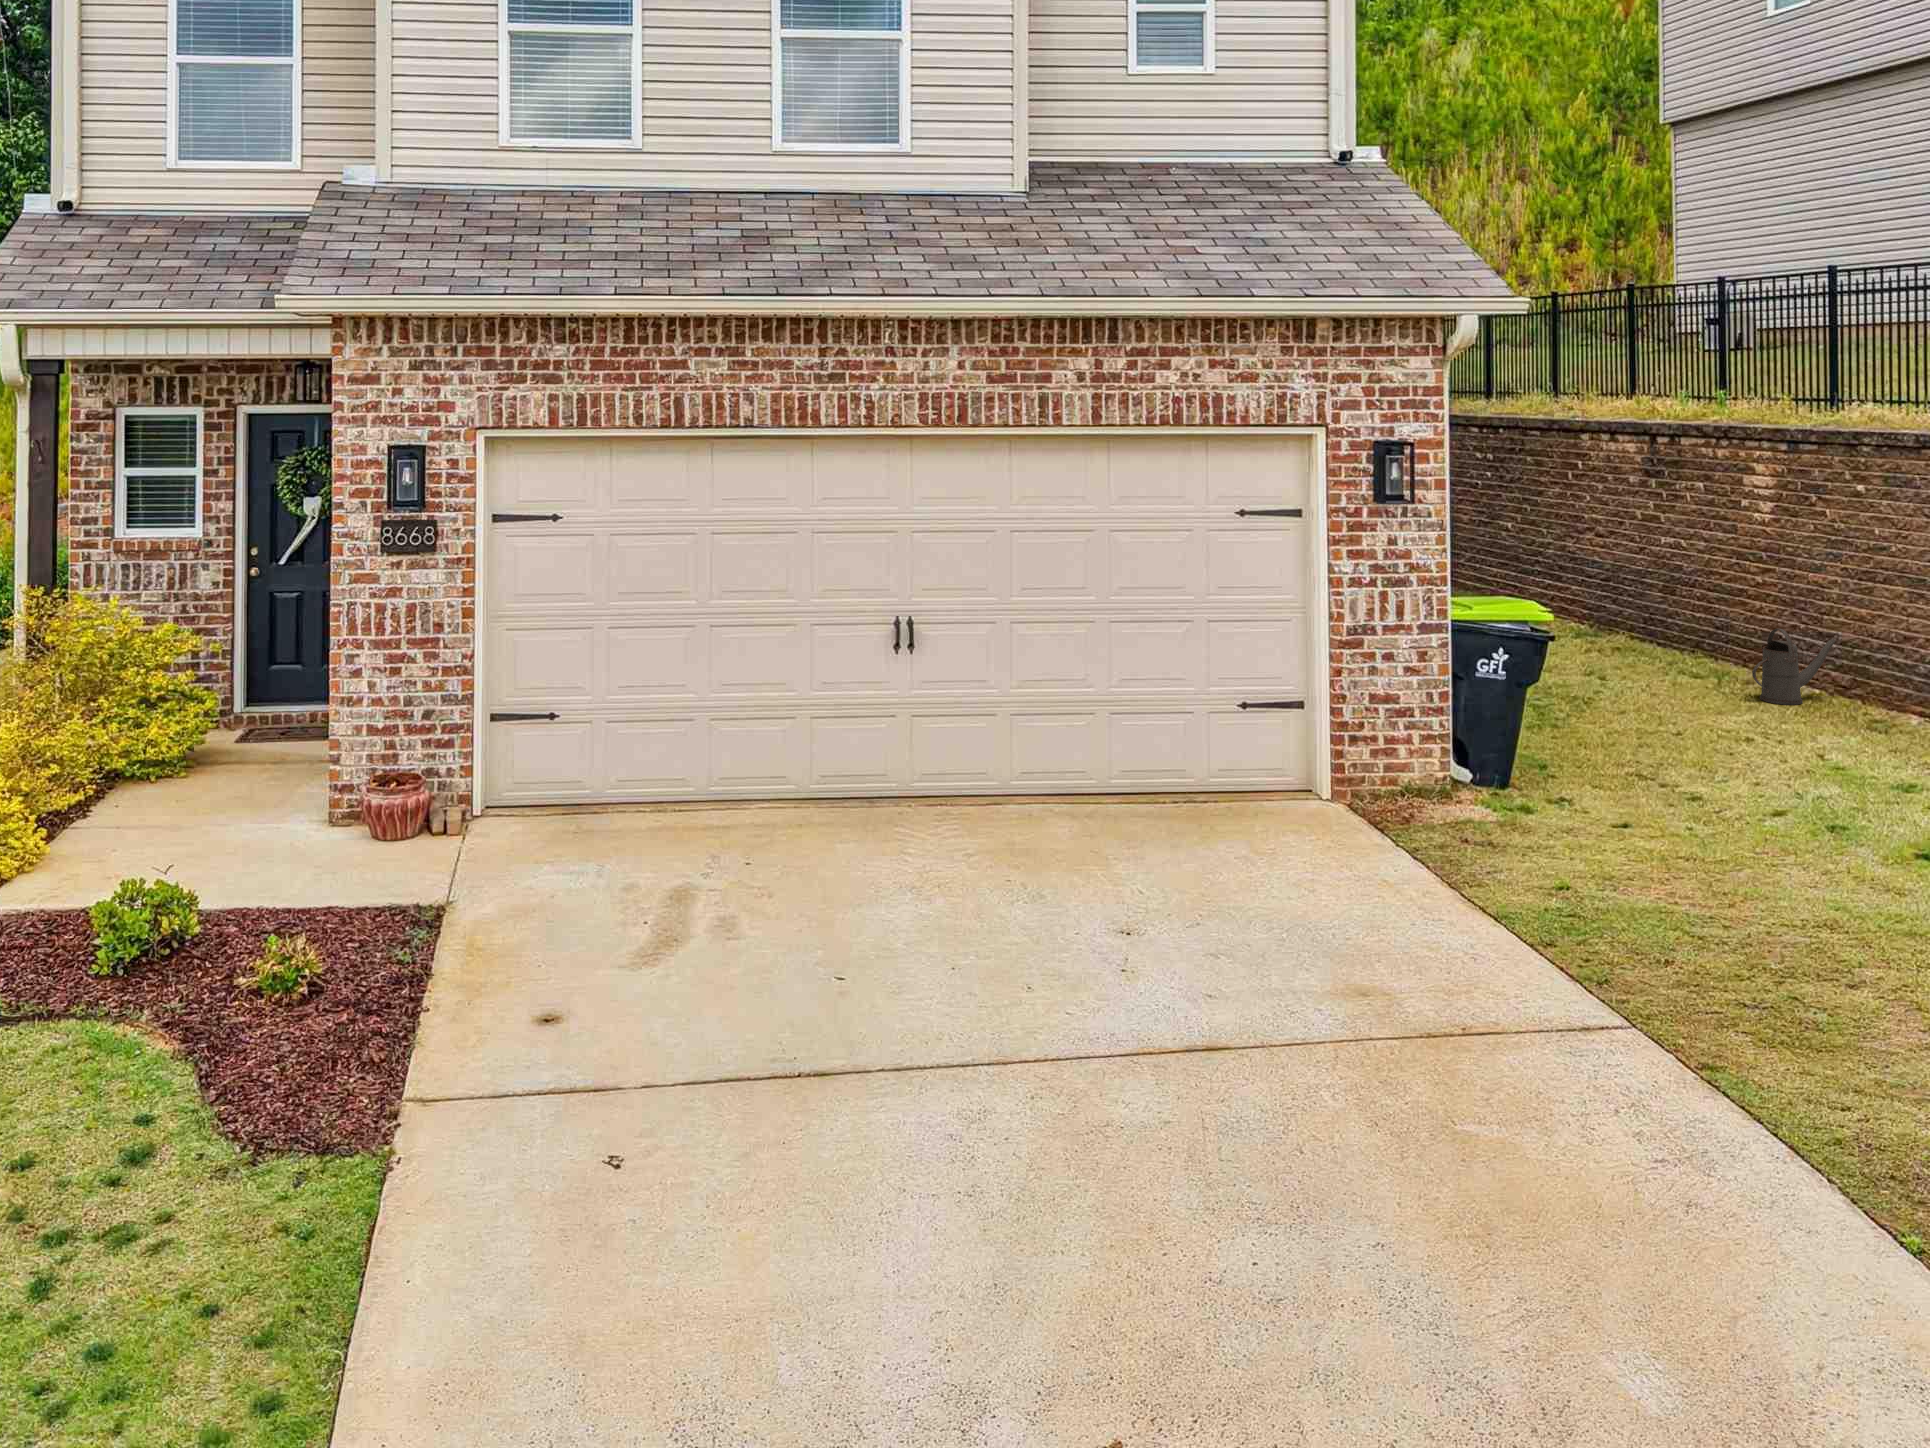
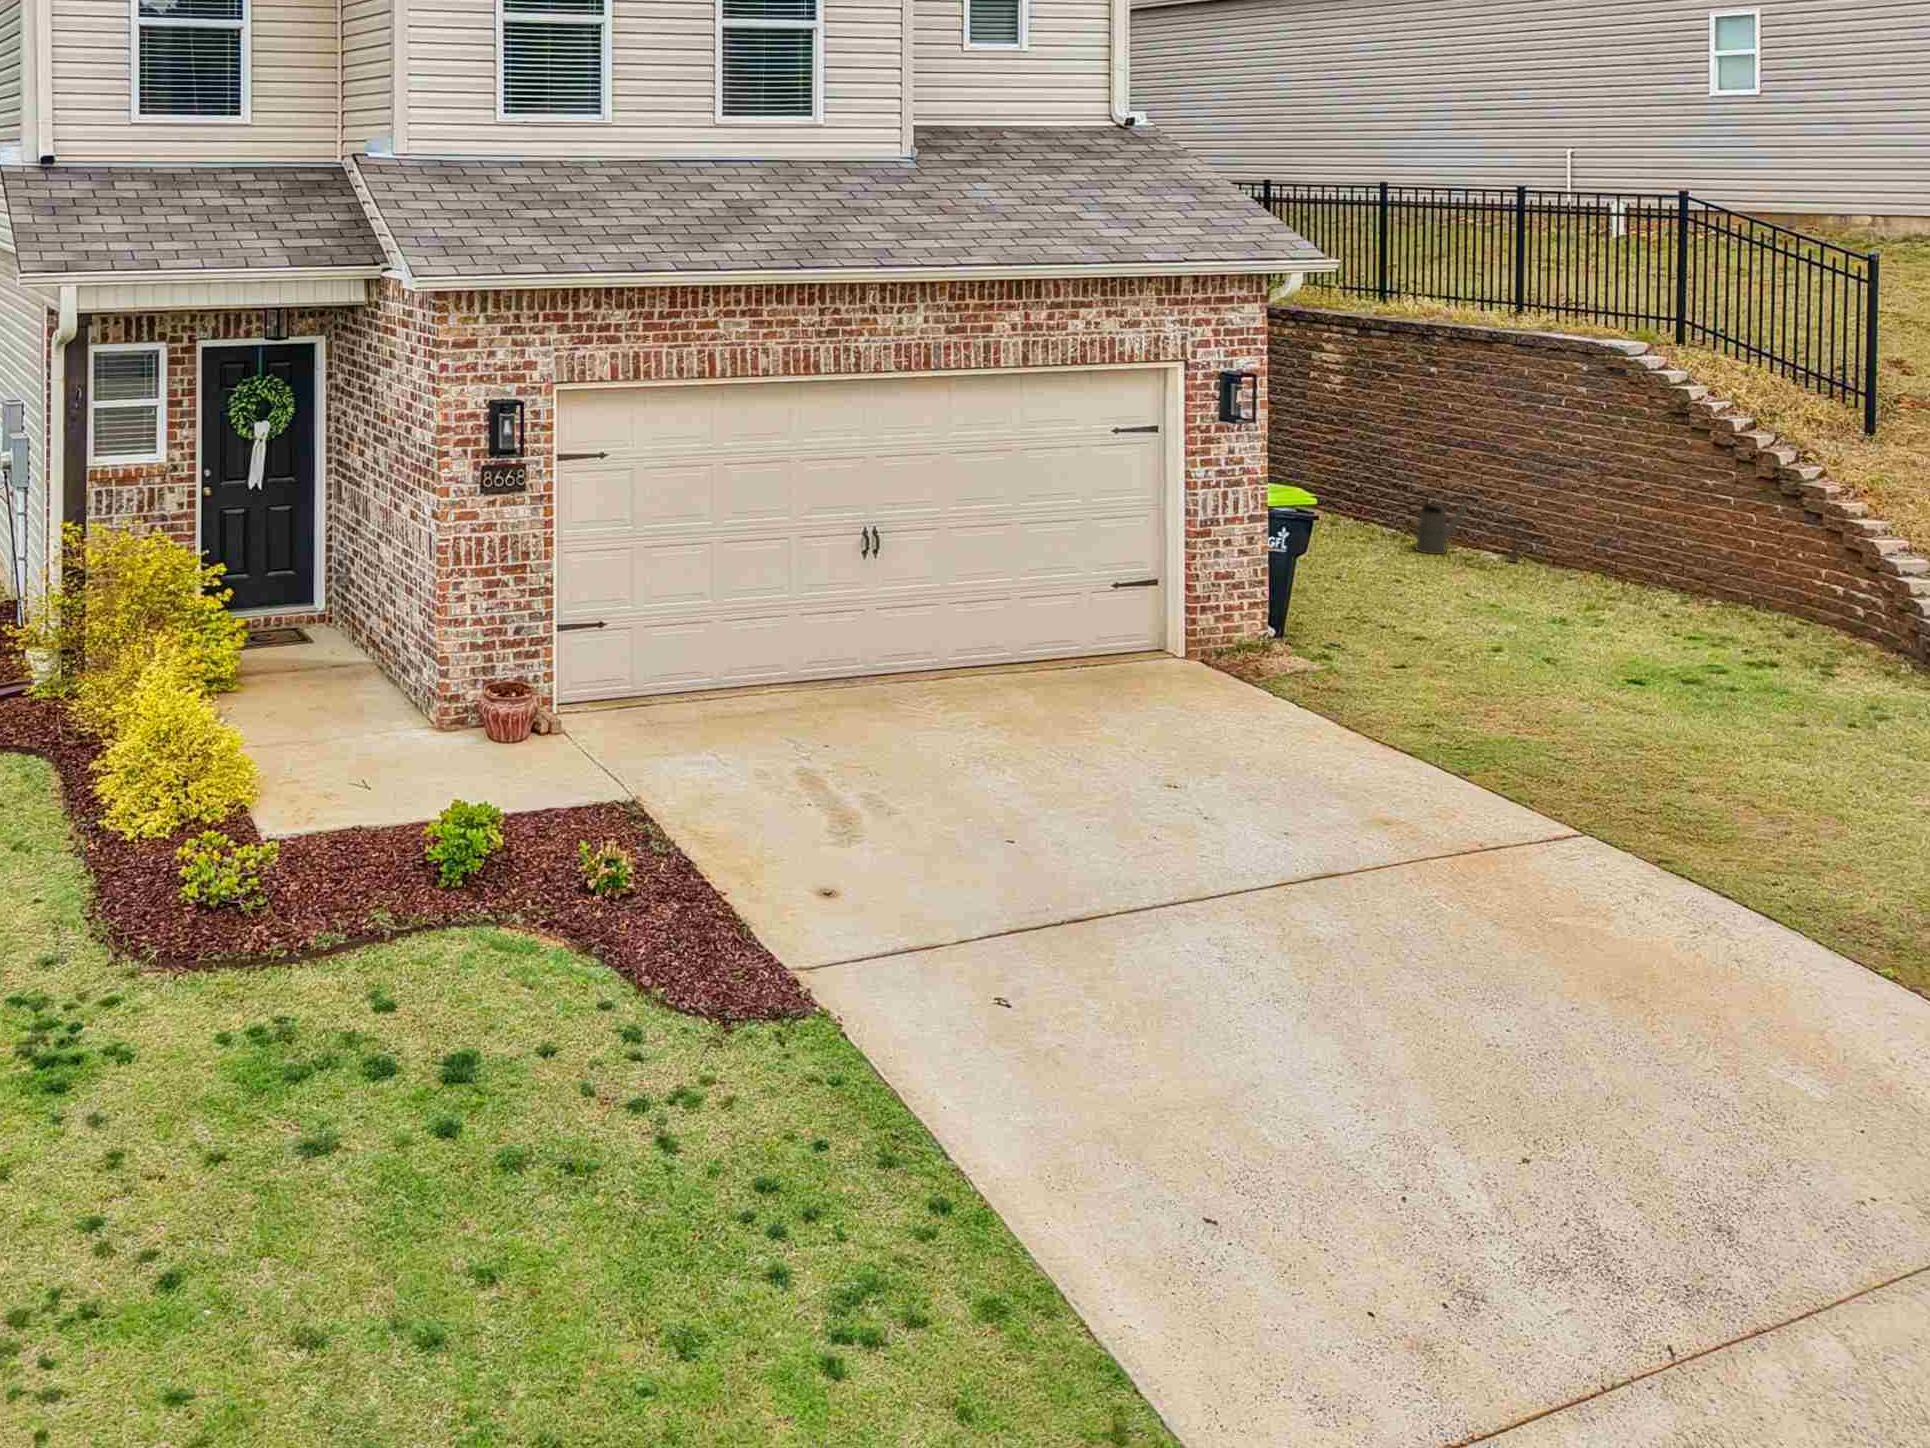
decorative plant: none [1874,664,1904,719] -> present [1501,525,1525,562]

